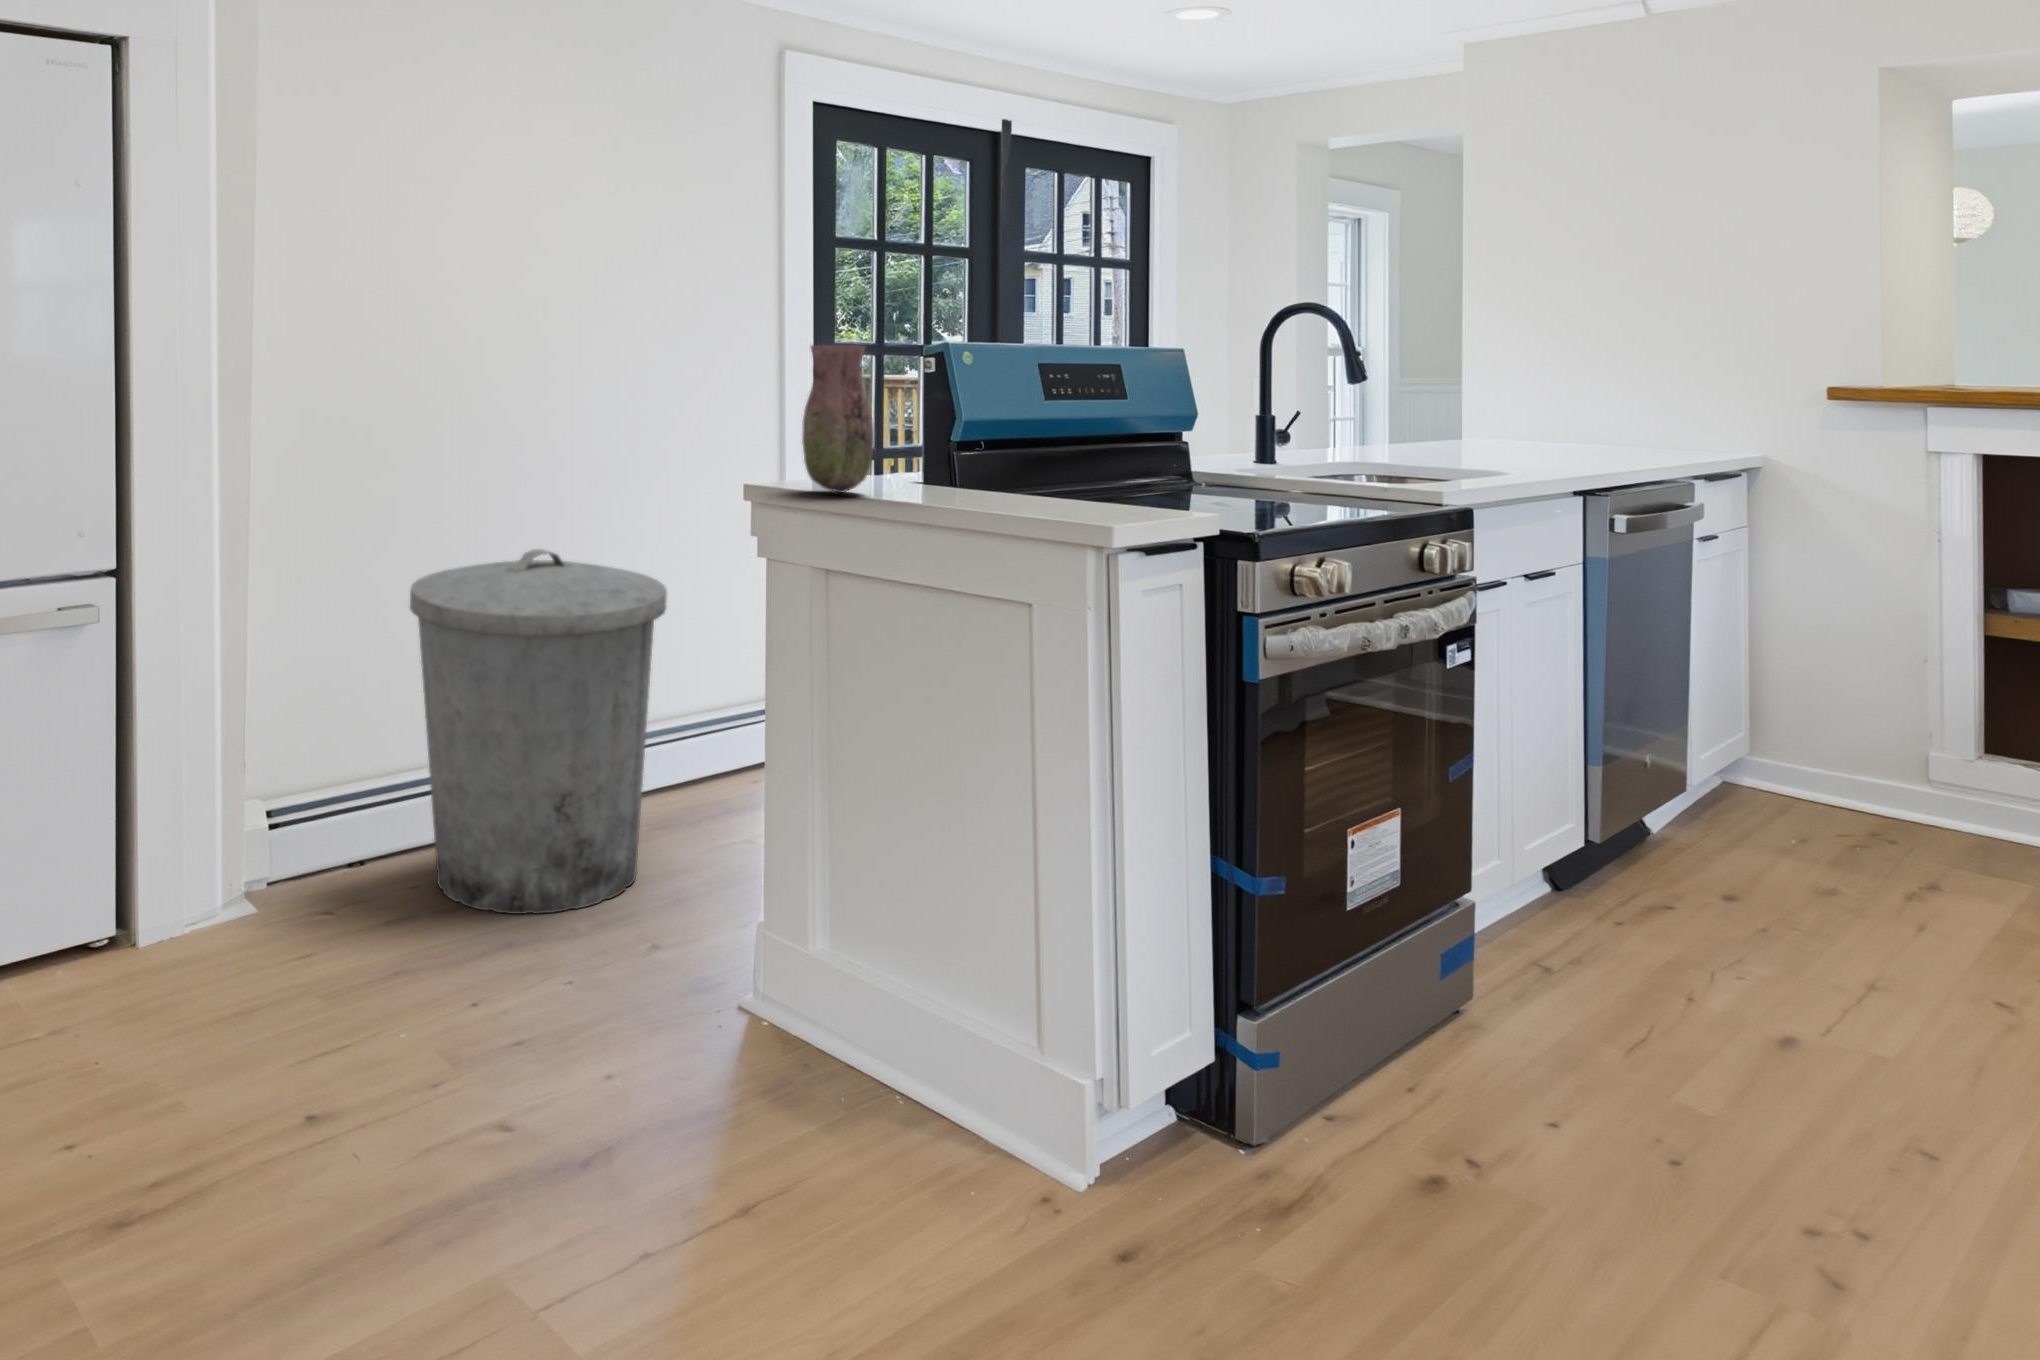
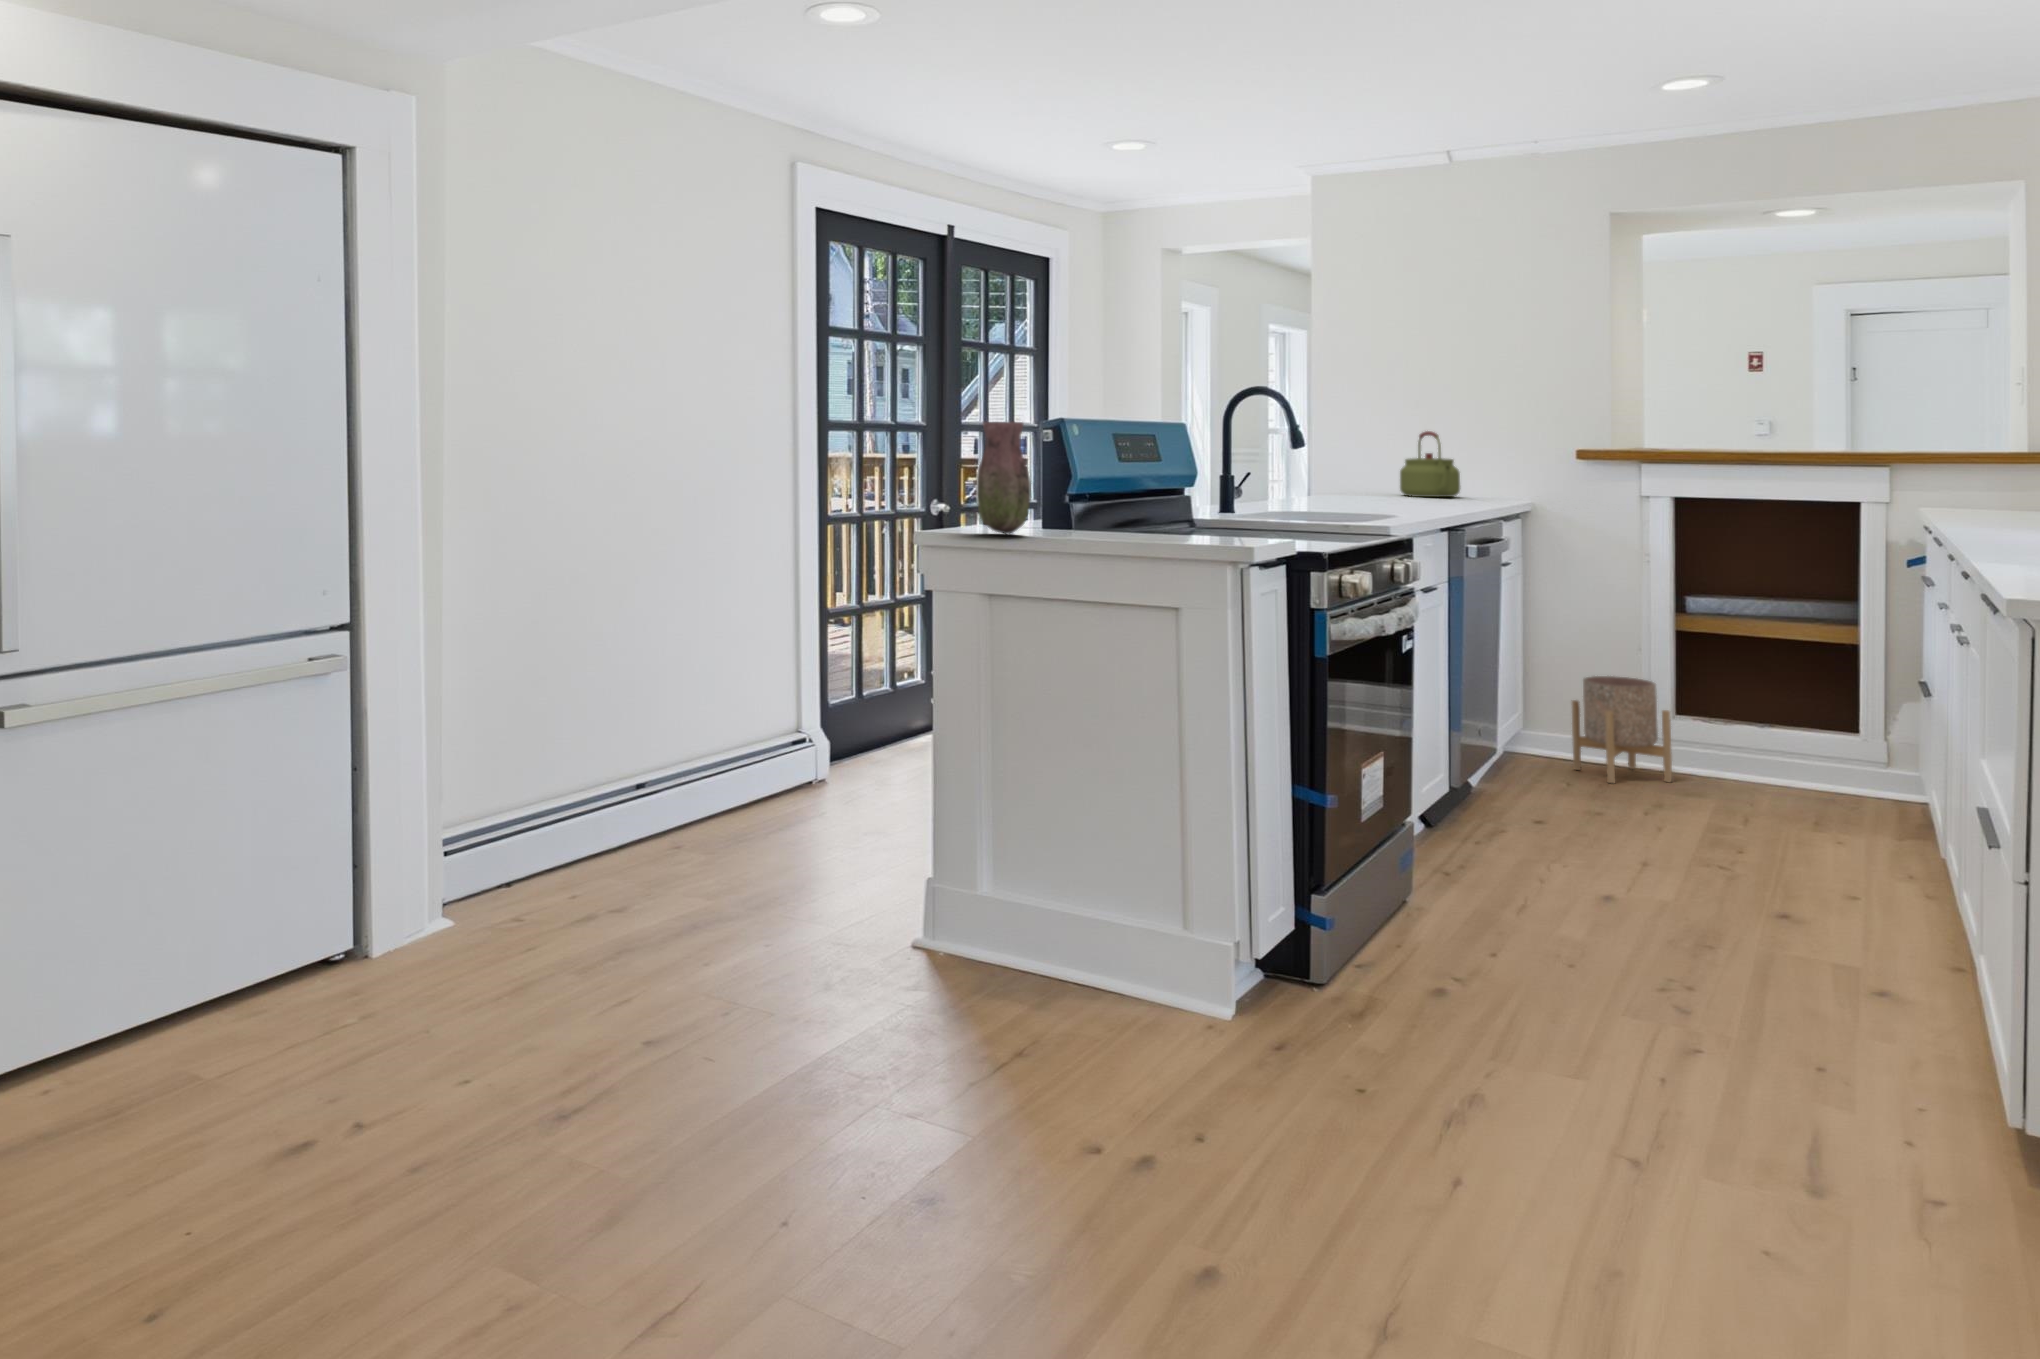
kettle: none [1575,360,1660,445] -> present [1400,431,1460,497]
trash can: present [410,549,667,914] -> none [558,597,779,911]
planter: none [1804,689,1954,842] -> present [1572,676,1672,783]

